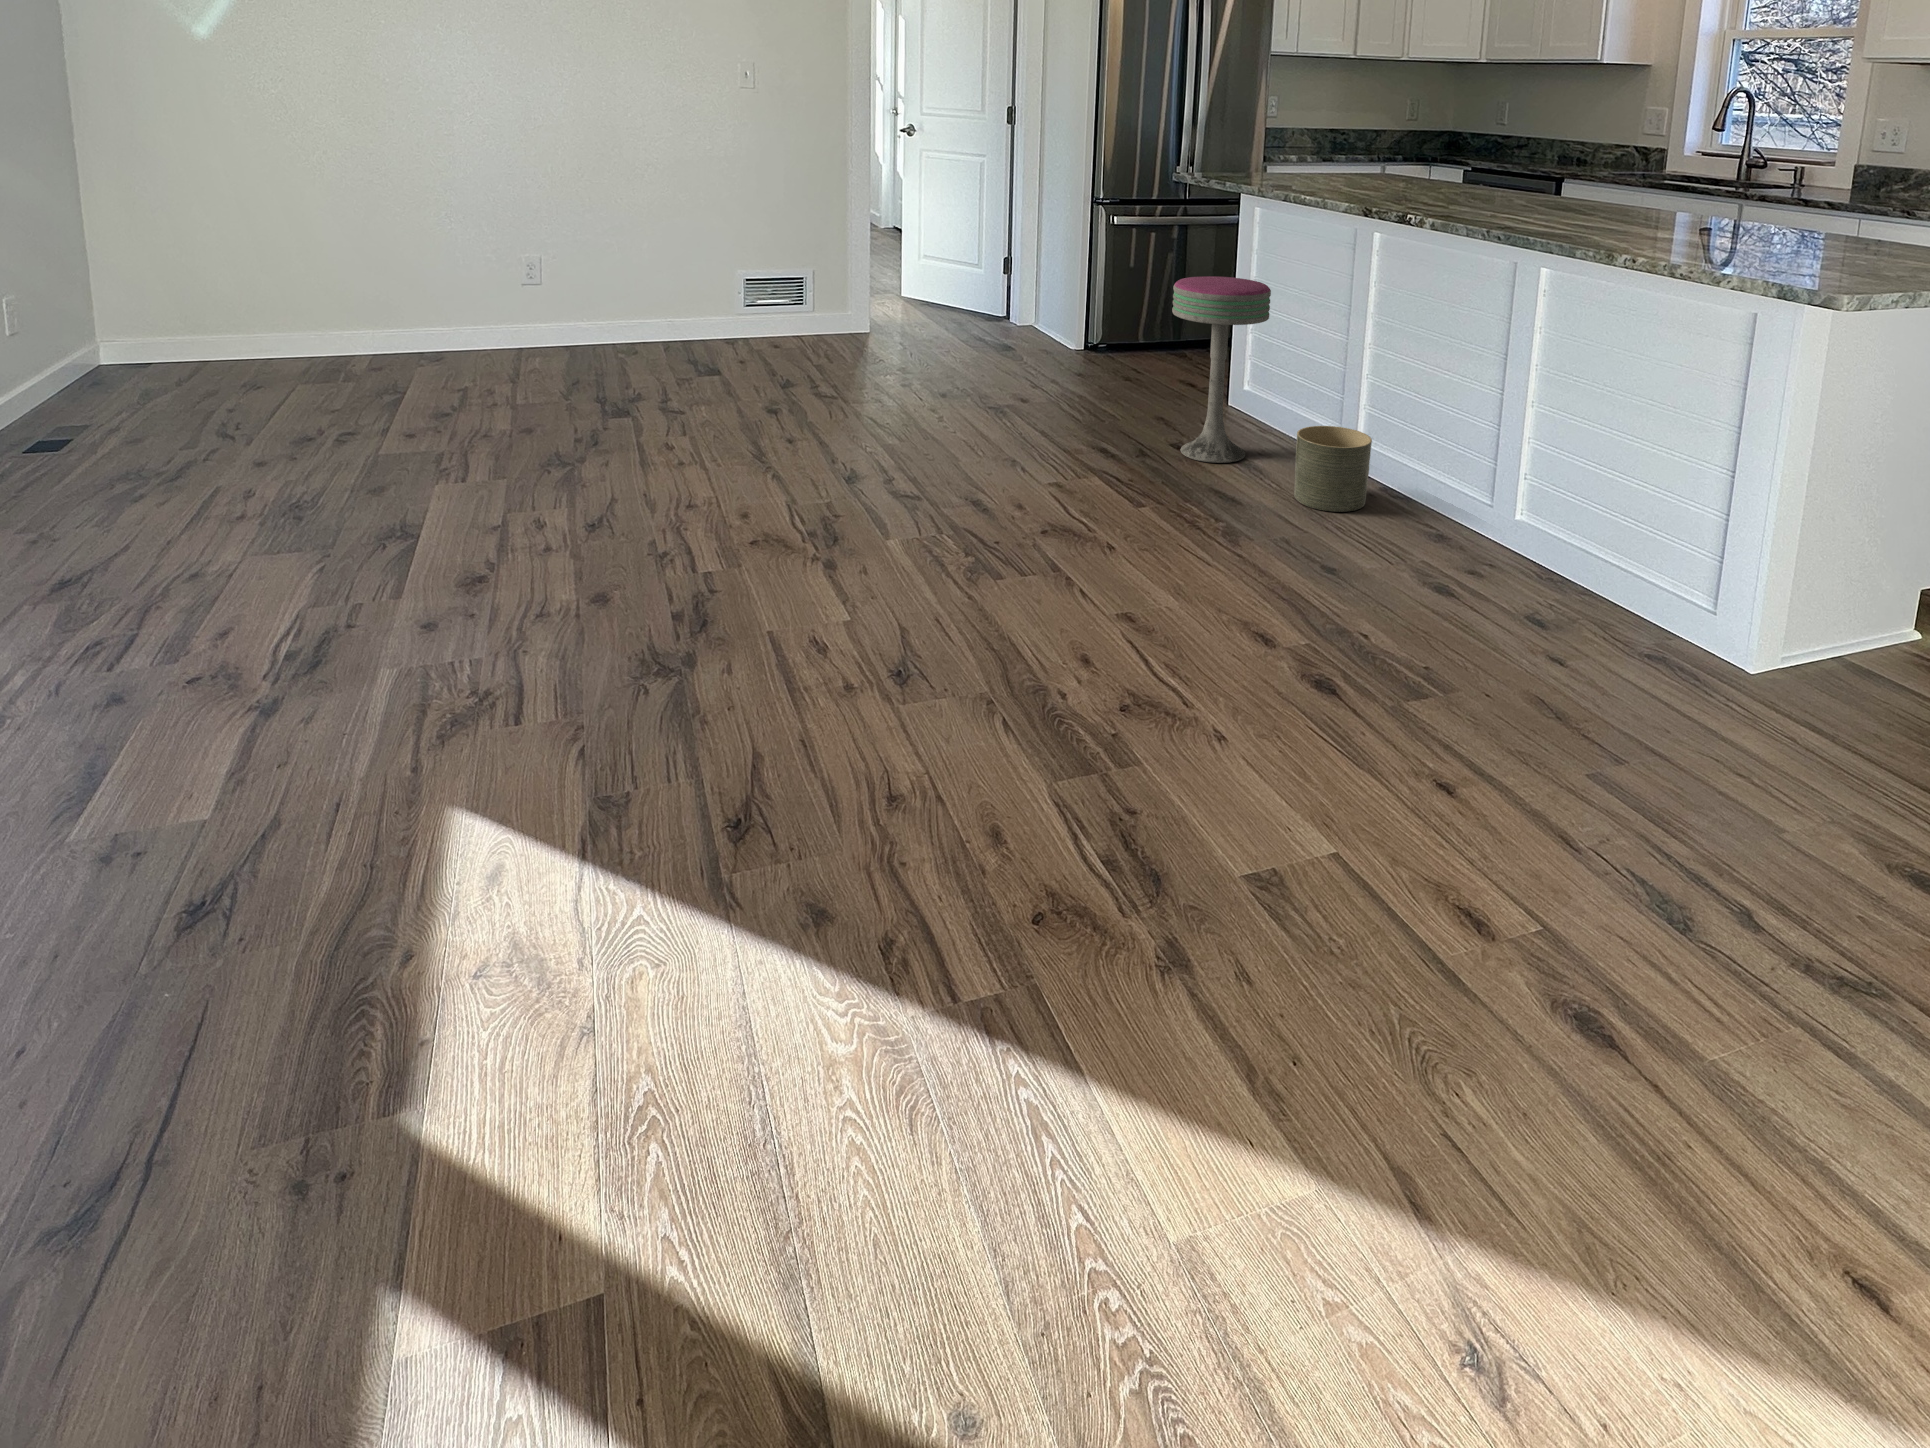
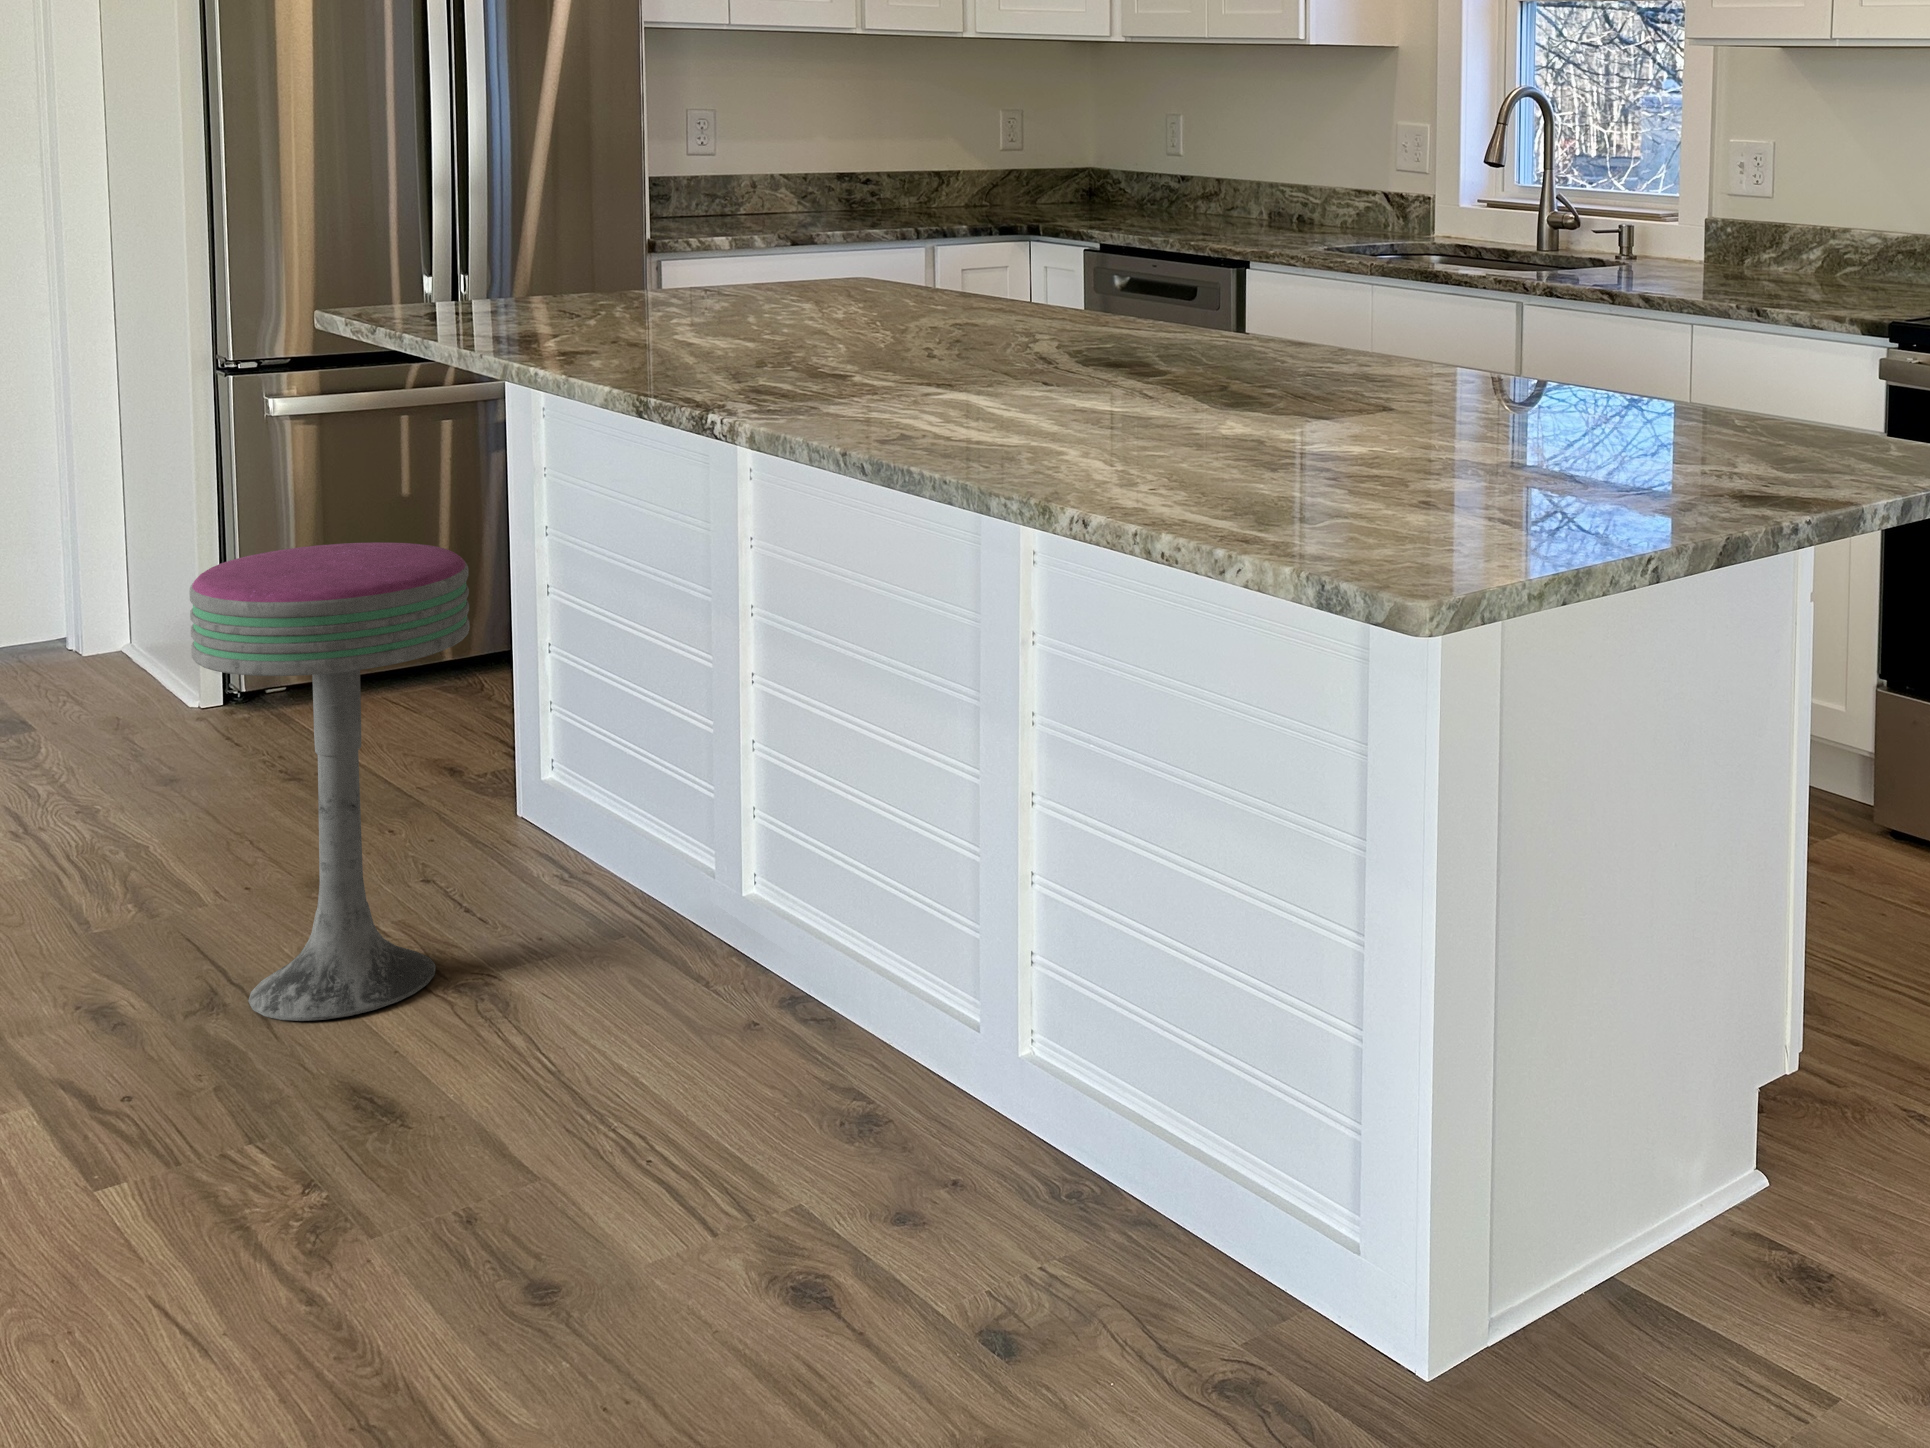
planter: present [1294,426,1372,512] -> none [490,893,688,1124]

